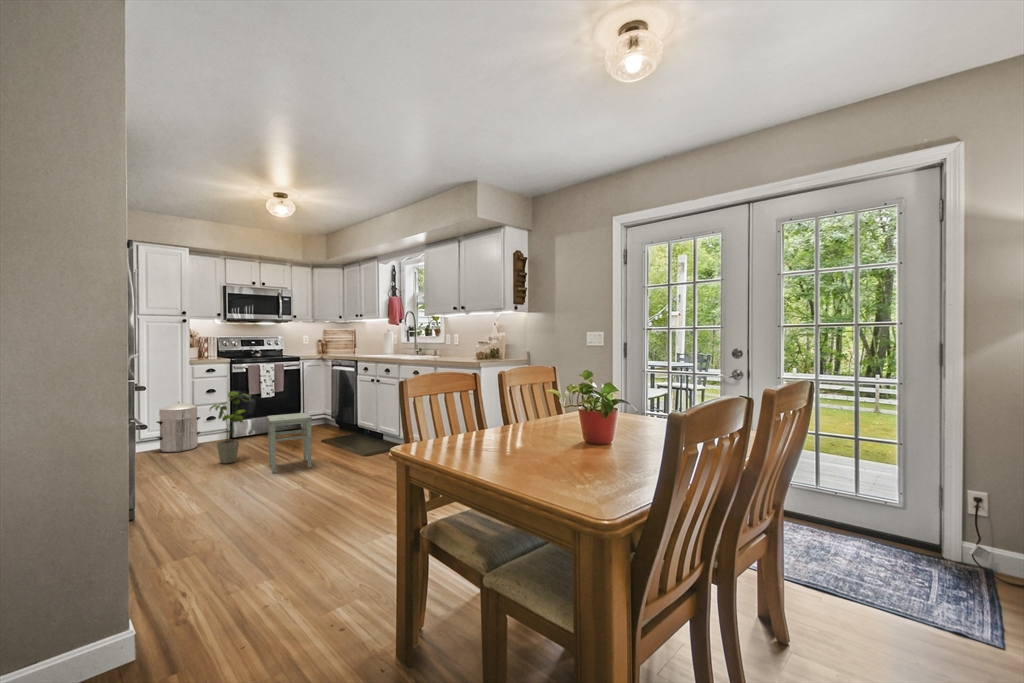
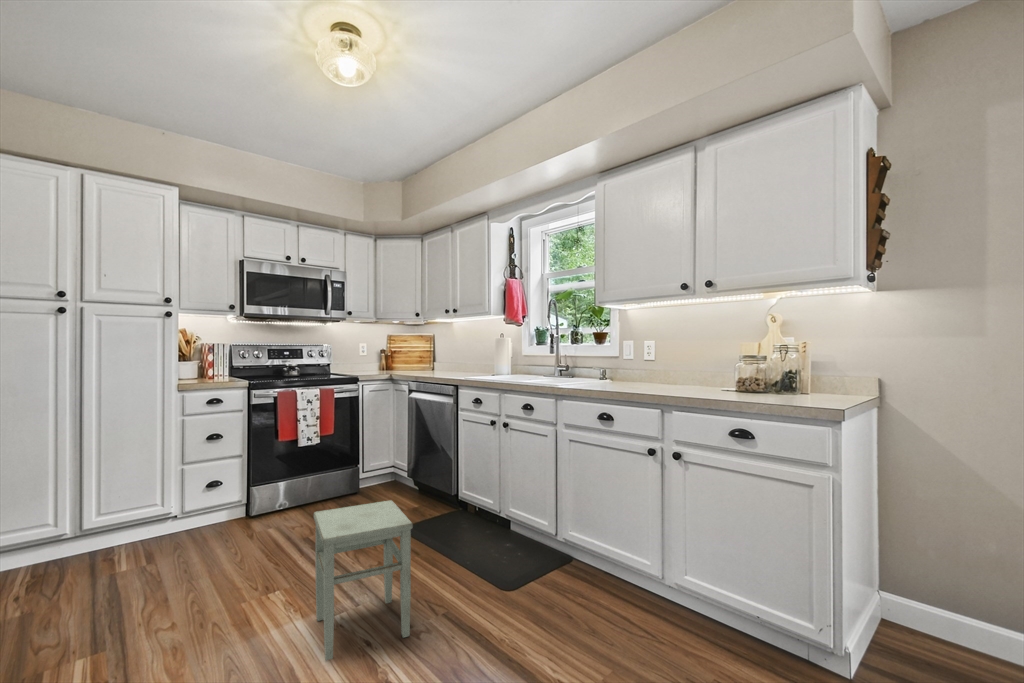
house plant: present [210,391,249,463] -> none [194,454,282,609]
waste bin: present [156,402,201,452] -> none [108,461,192,560]

